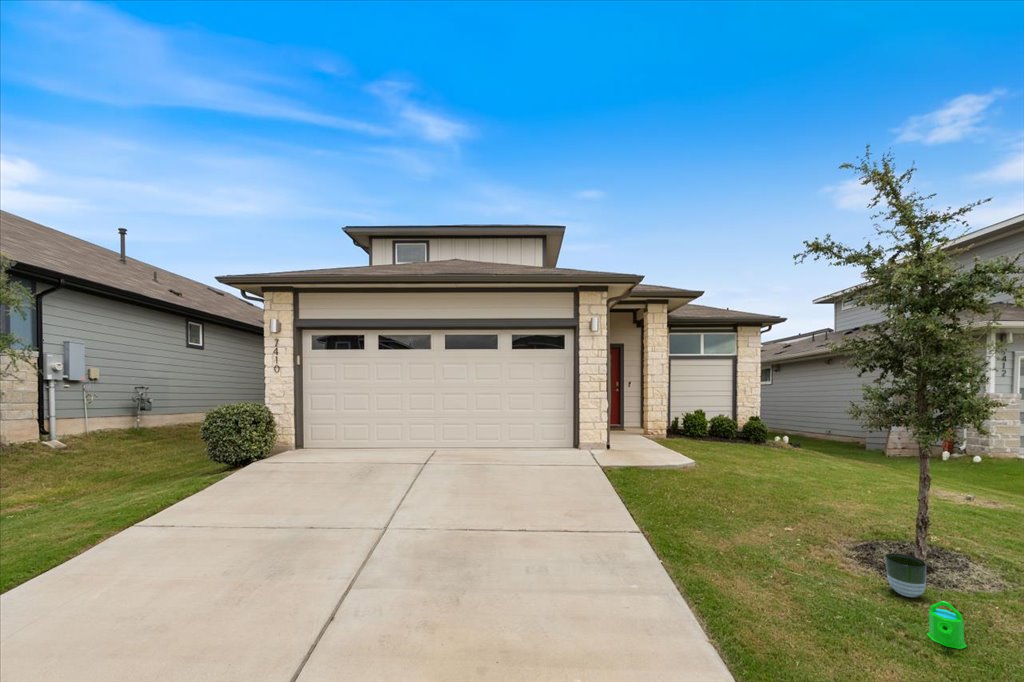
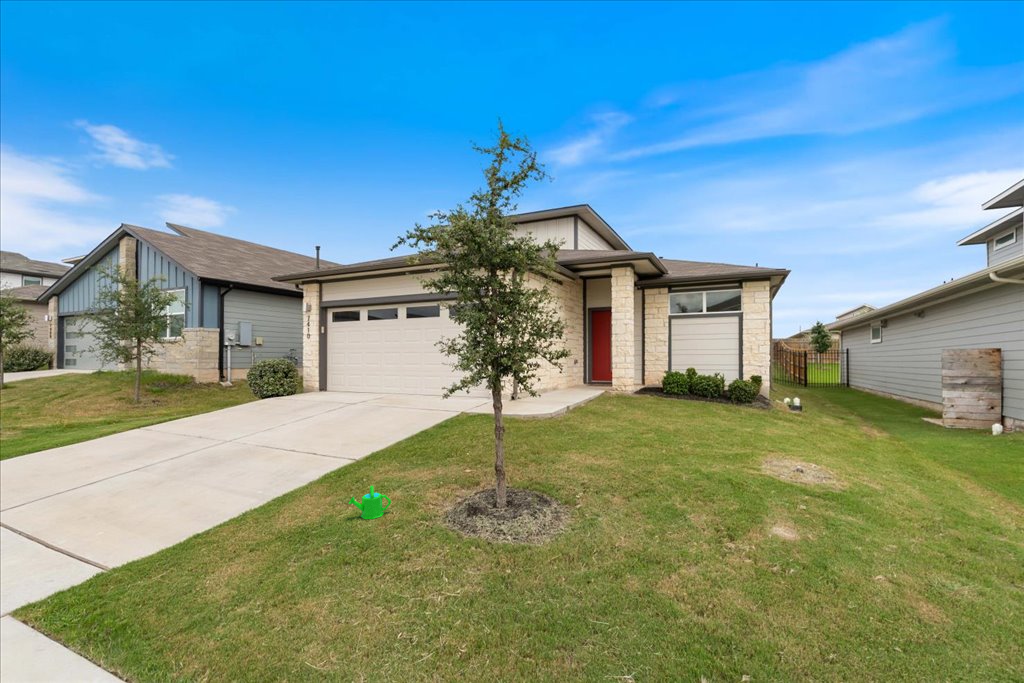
planter: present [885,553,926,597] -> none [418,464,444,497]

